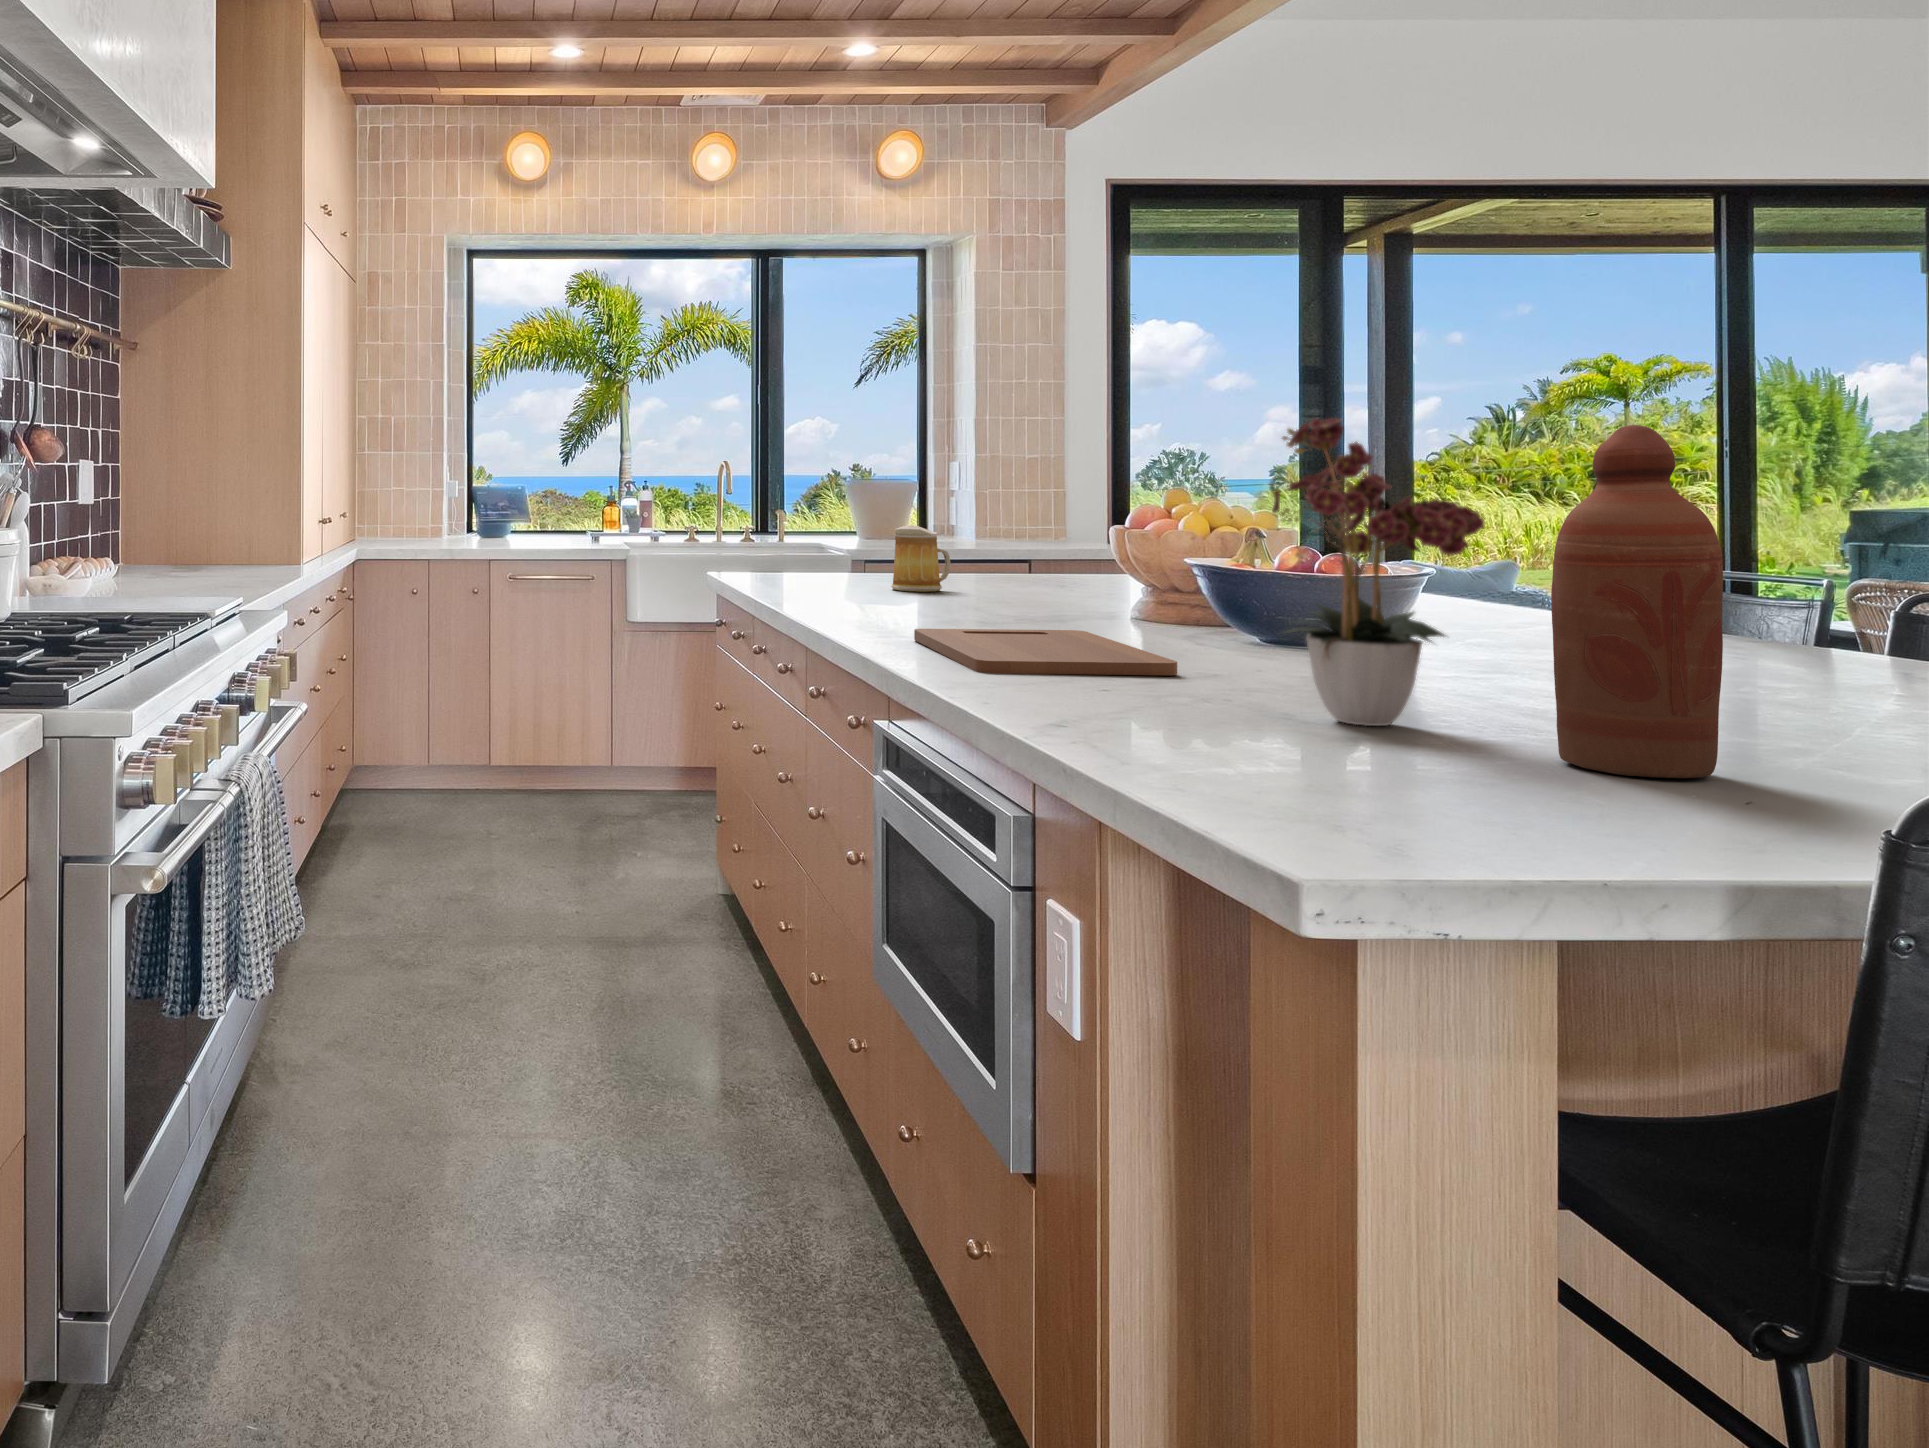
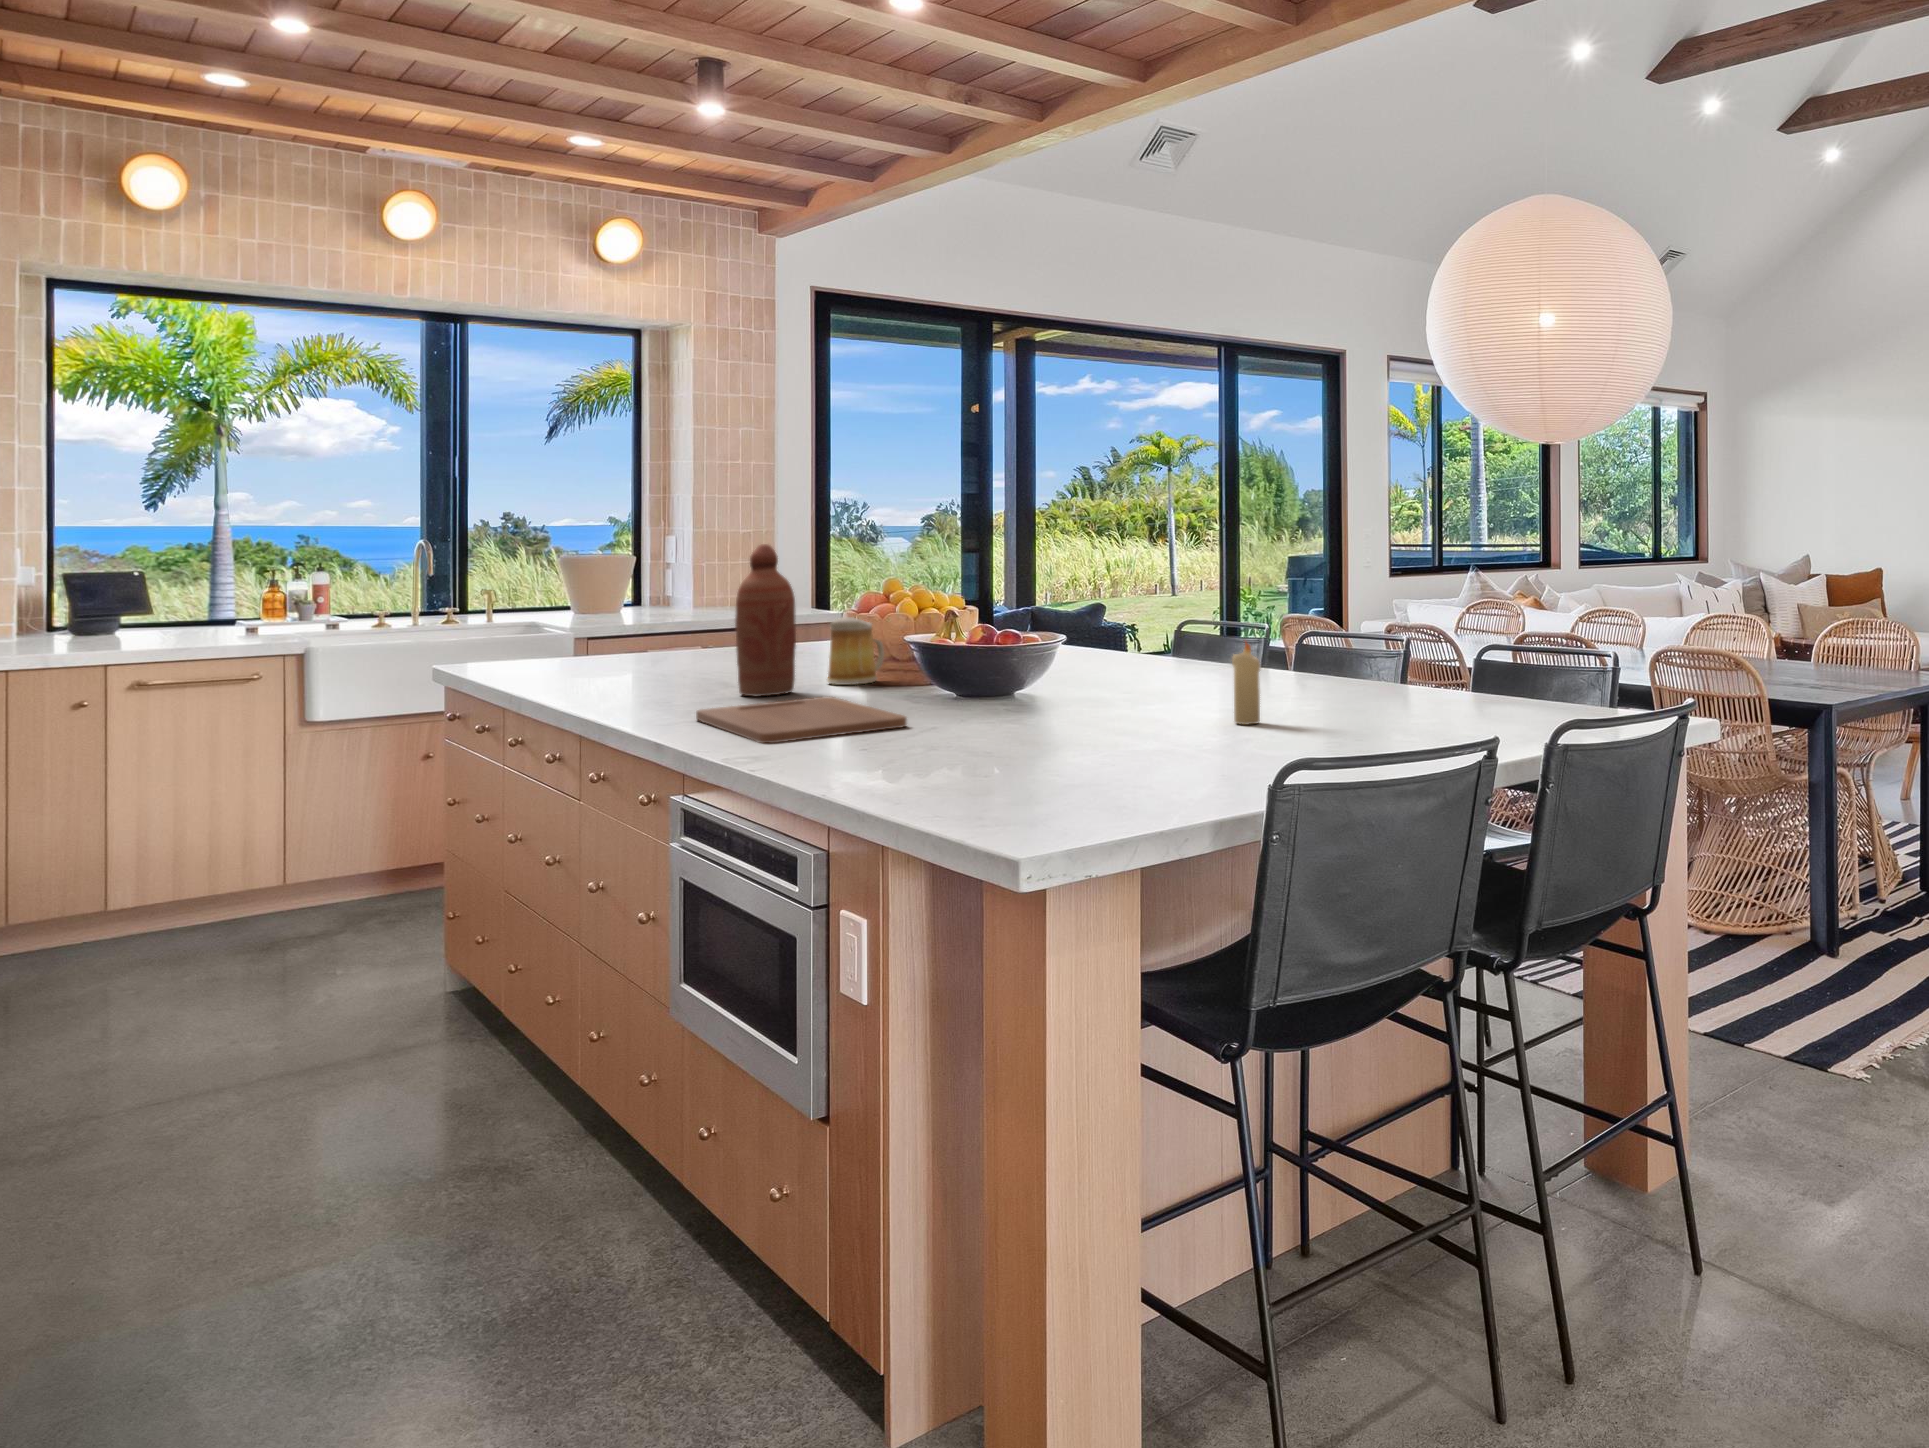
flower arrangement: present [1272,418,1485,726] -> none [966,534,1102,750]
bottle: present [1551,425,1723,778] -> present [735,544,796,697]
mug: present [891,525,951,592] -> present [827,617,884,685]
candle: none [1778,595,1846,742] -> present [1232,642,1261,724]

